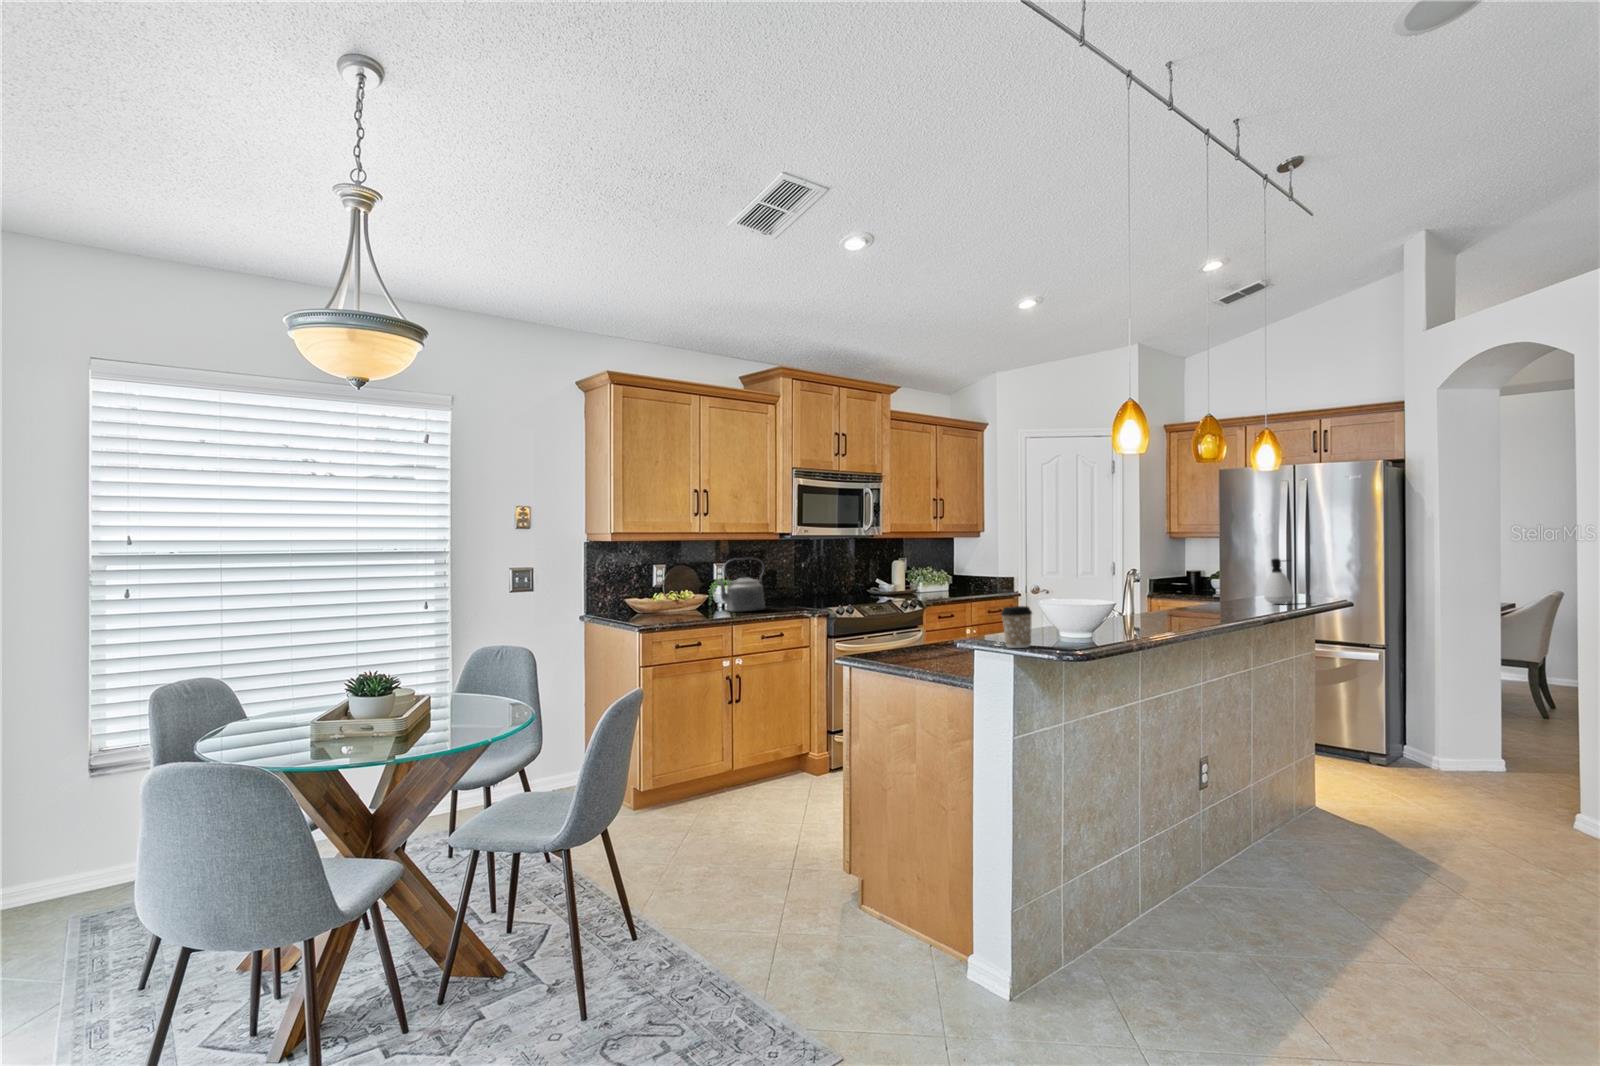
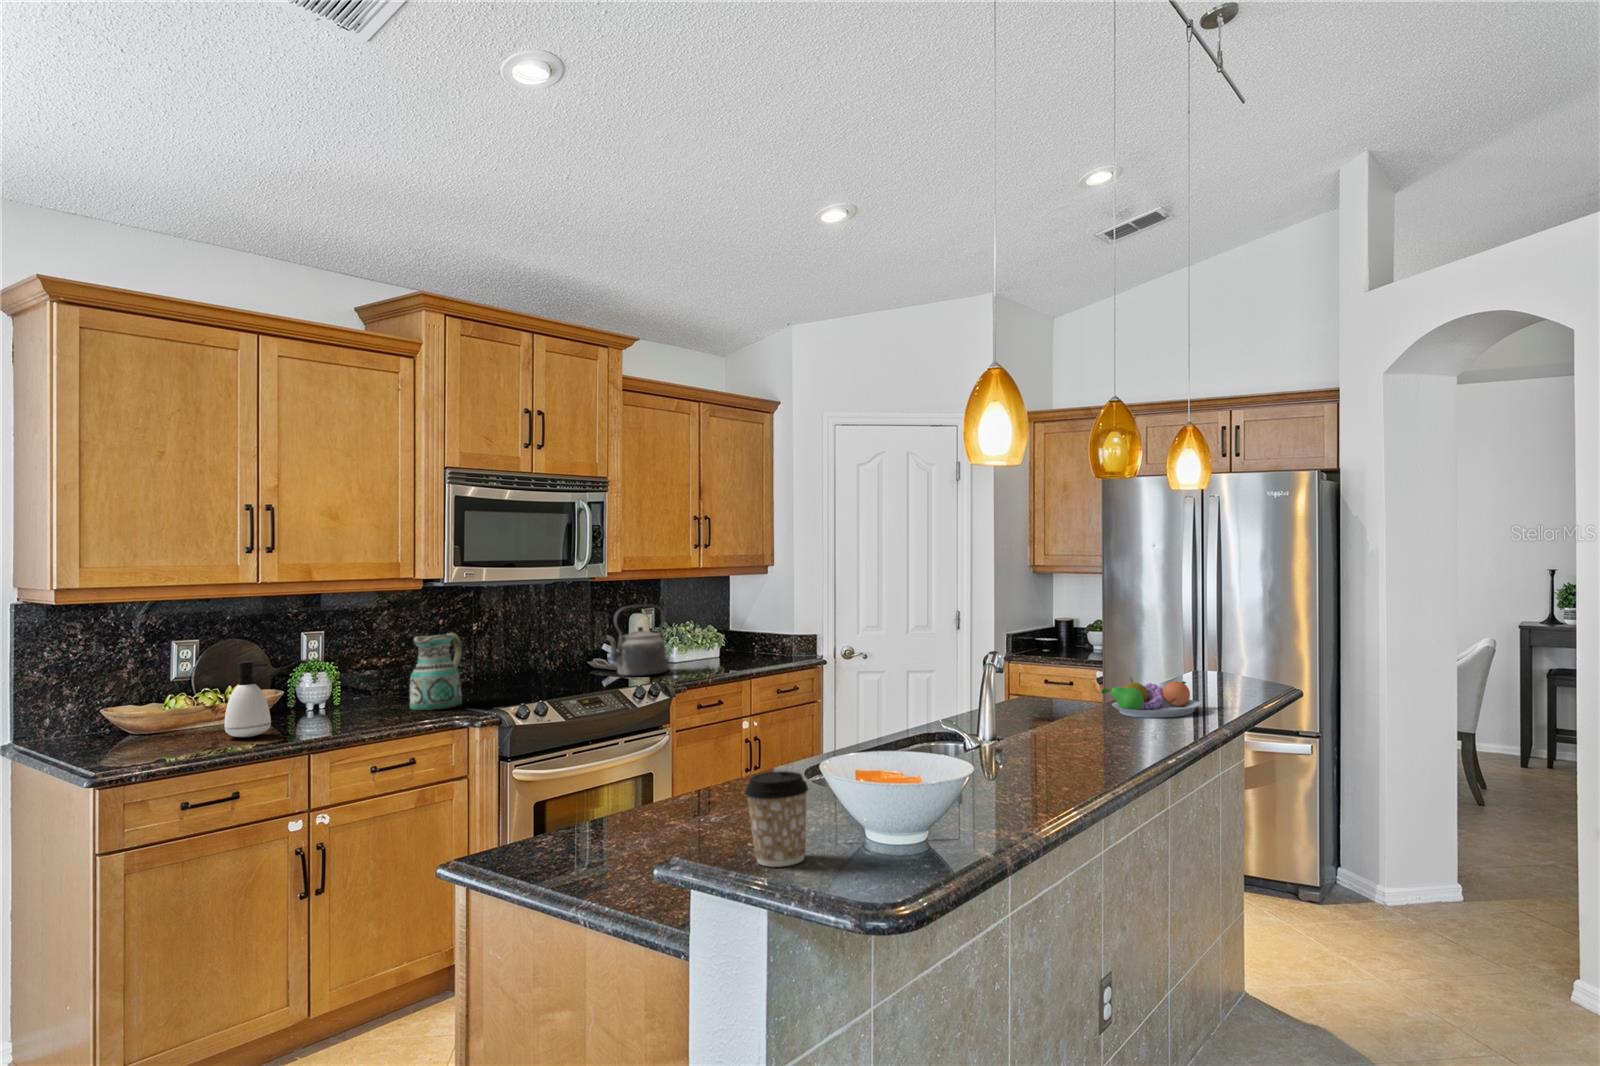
kettle: present [717,558,765,612] -> present [606,604,668,676]
soap dispenser: present [1264,559,1293,604] -> present [225,661,271,737]
ceramic pitcher: none [774,565,803,608] -> present [410,633,462,710]
fruit bowl: none [1206,590,1274,613] -> present [1101,677,1201,718]

